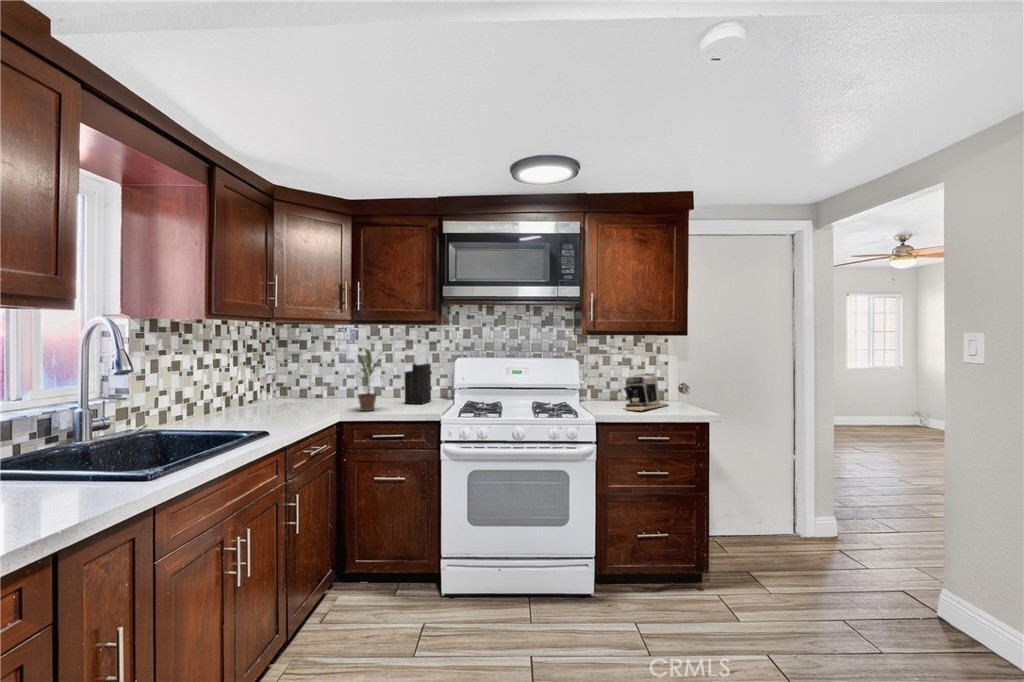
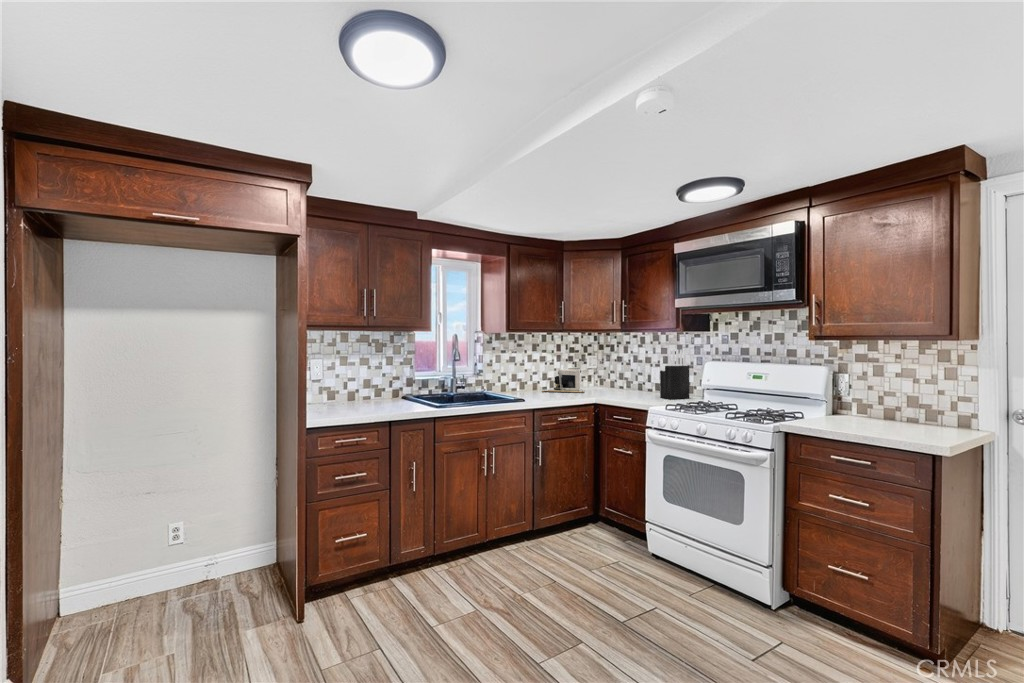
potted plant: present [357,347,389,411] -> none [604,349,639,398]
coffee maker: present [624,374,667,411] -> present [542,368,584,392]

